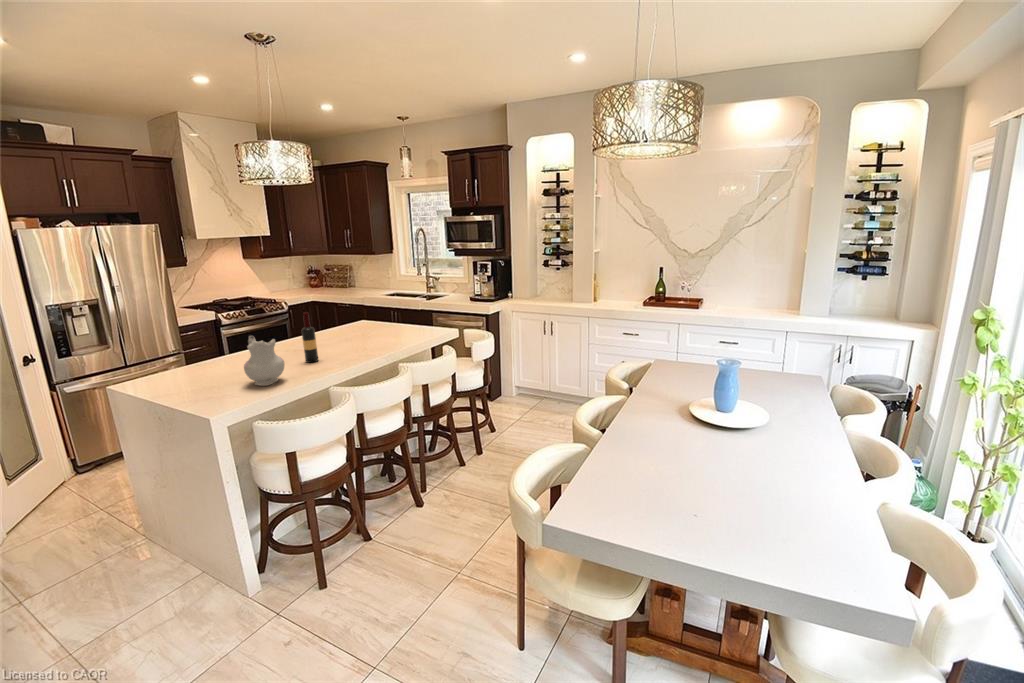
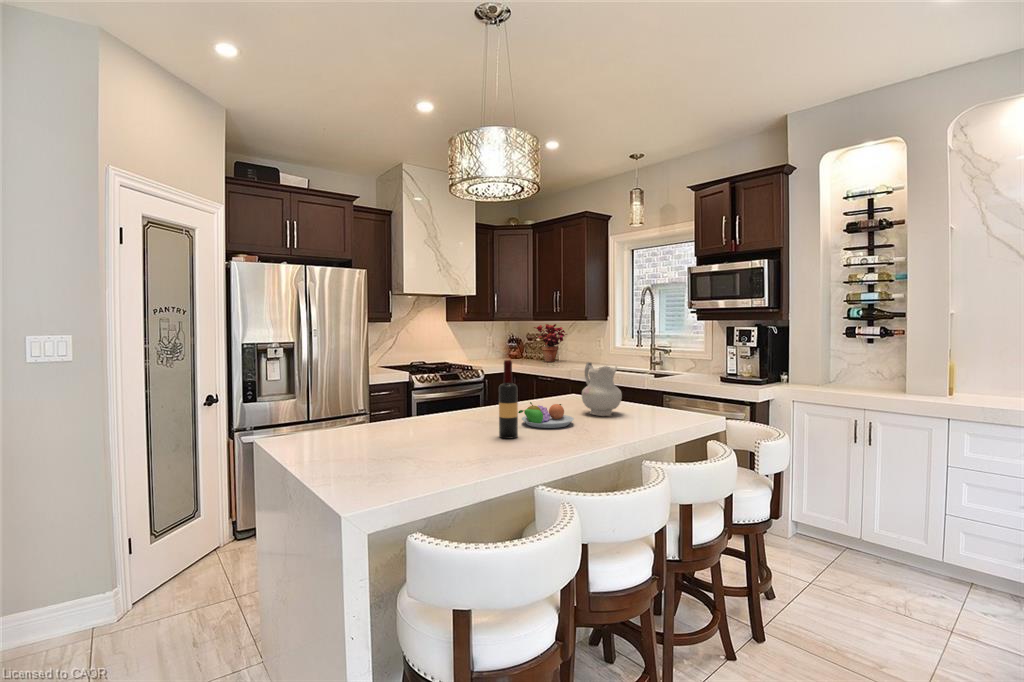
potted plant: none [328,256,360,289] -> present [534,324,567,362]
fruit bowl: none [318,335,357,352] -> present [518,402,574,428]
ceramic pitcher: present [244,336,284,386] -> present [582,362,622,416]

